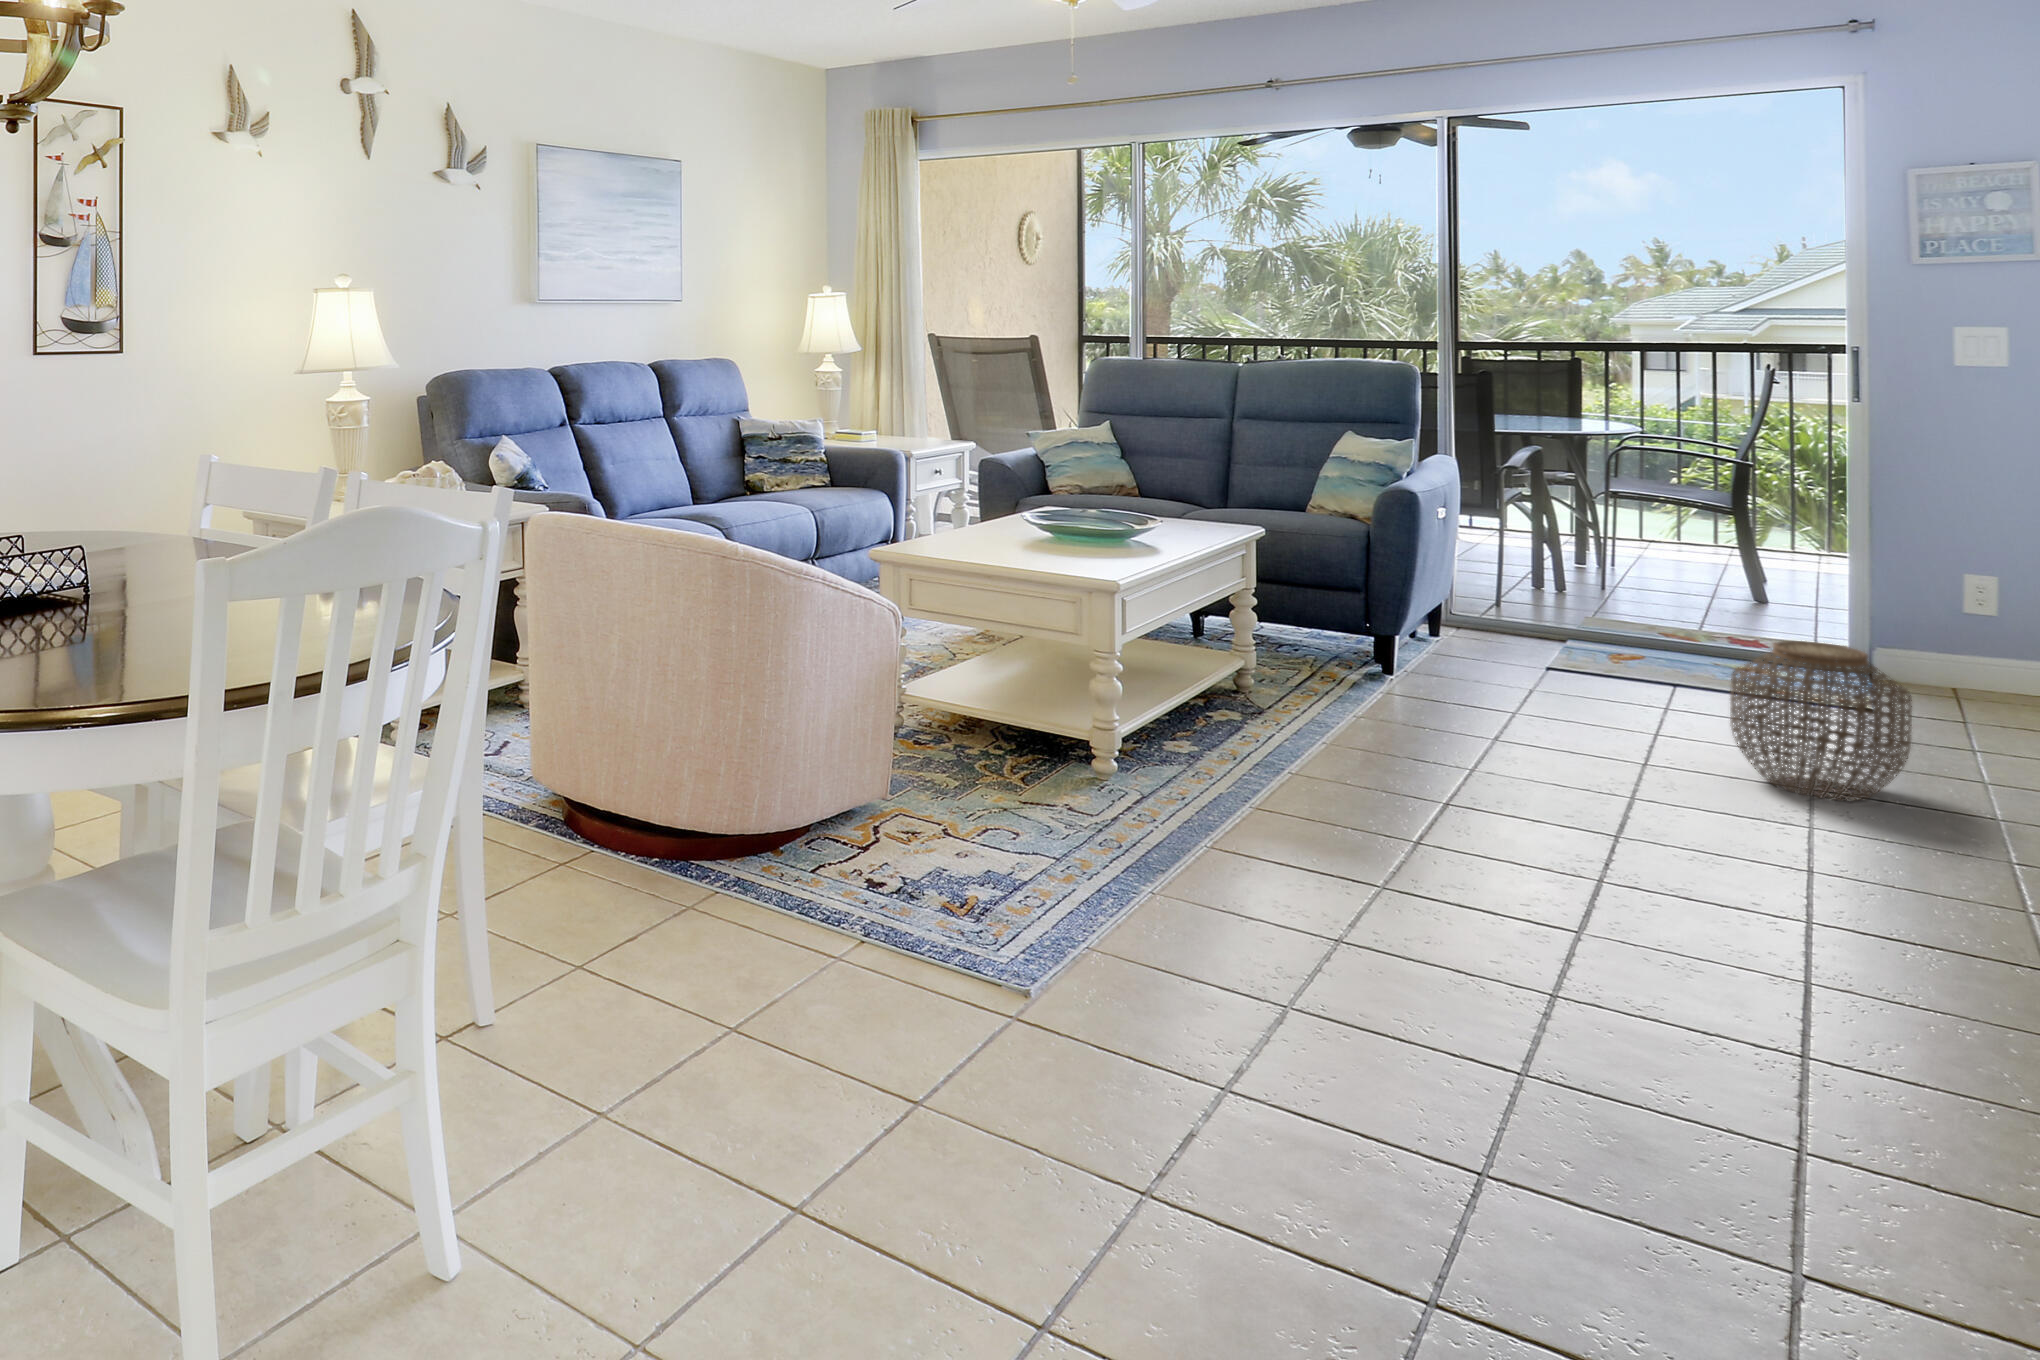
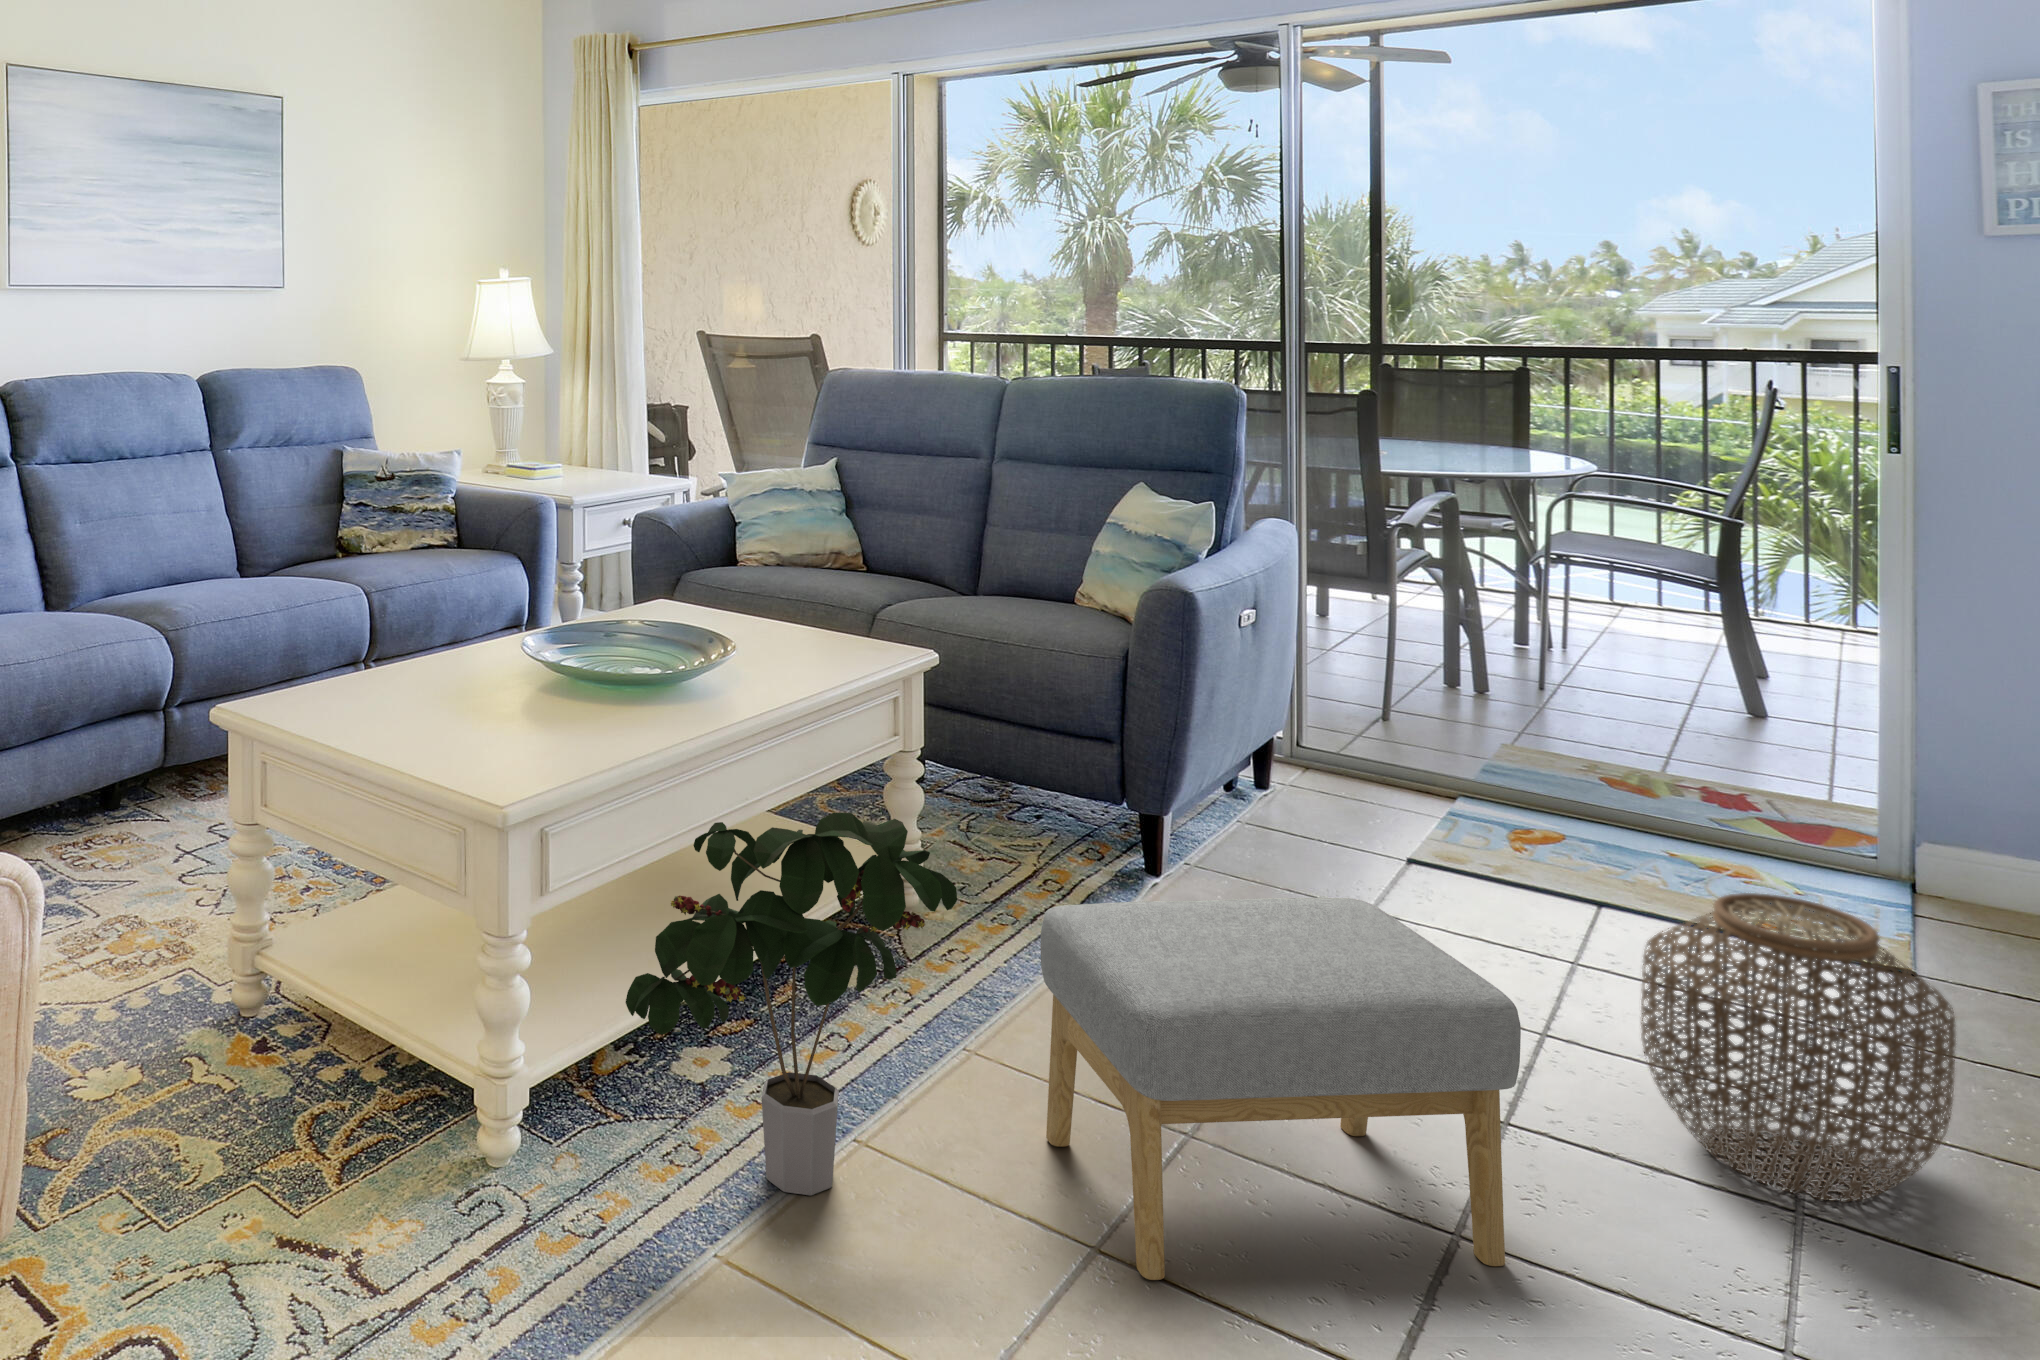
potted plant: none [1169,591,1348,801] -> present [626,812,957,1195]
footstool: none [1389,644,1680,826] -> present [1041,898,1521,1280]

